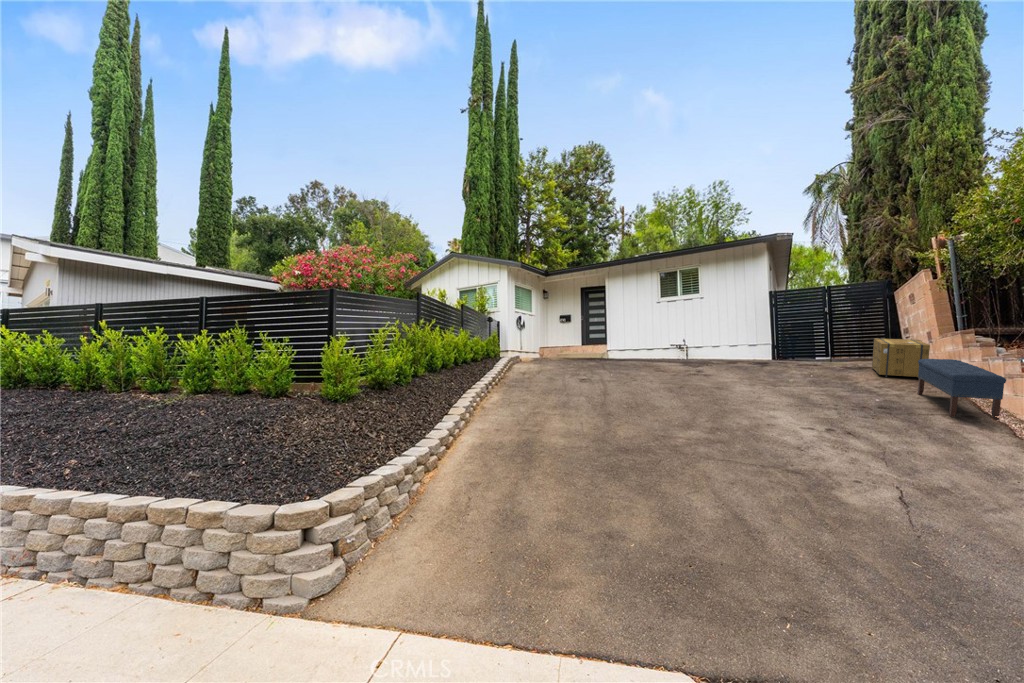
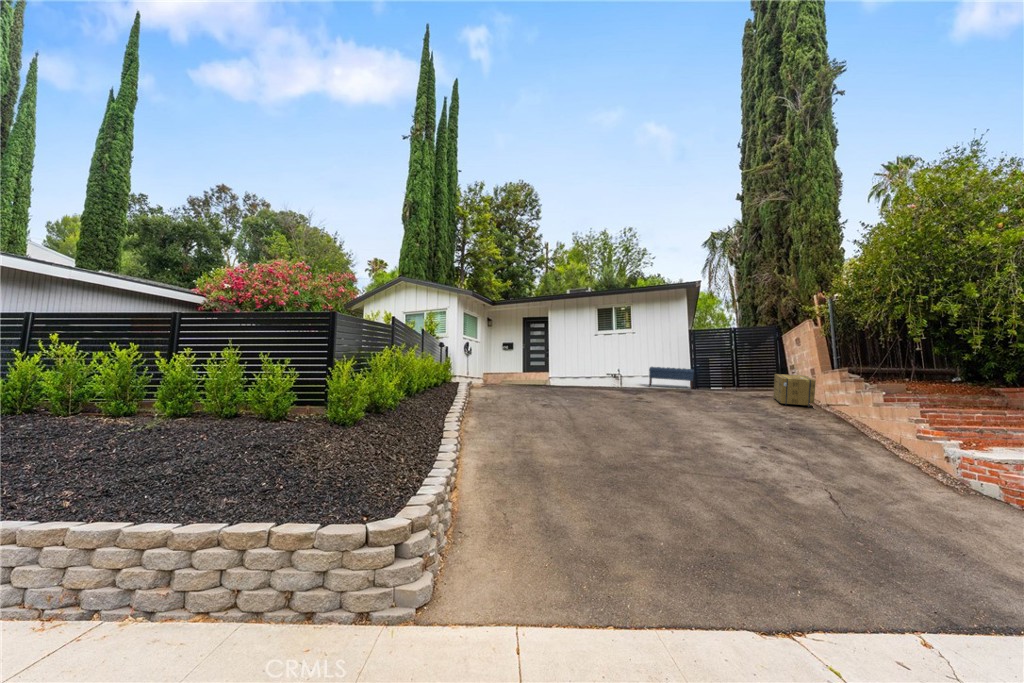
bench: present [918,359,1006,420] -> present [649,367,694,389]

